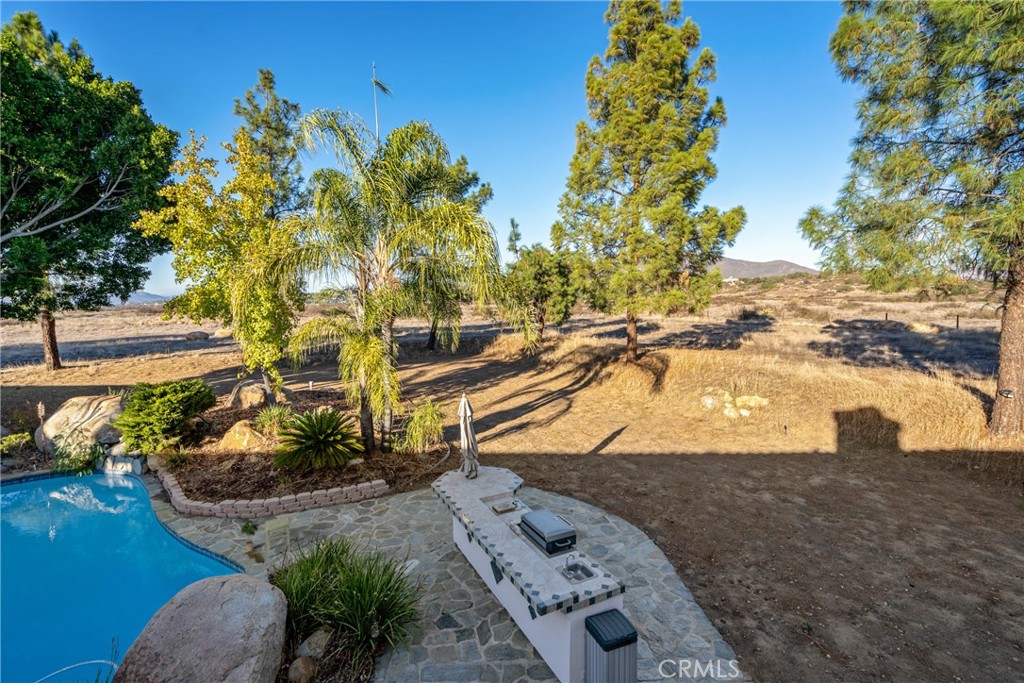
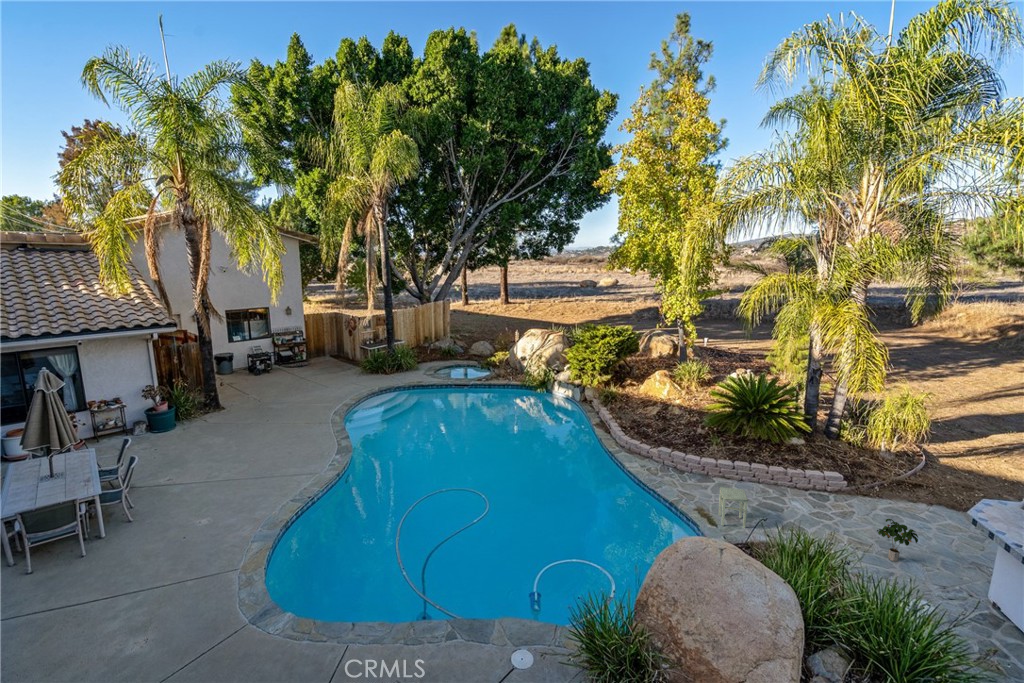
potted plant: present [241,518,259,551] -> present [877,519,918,561]

